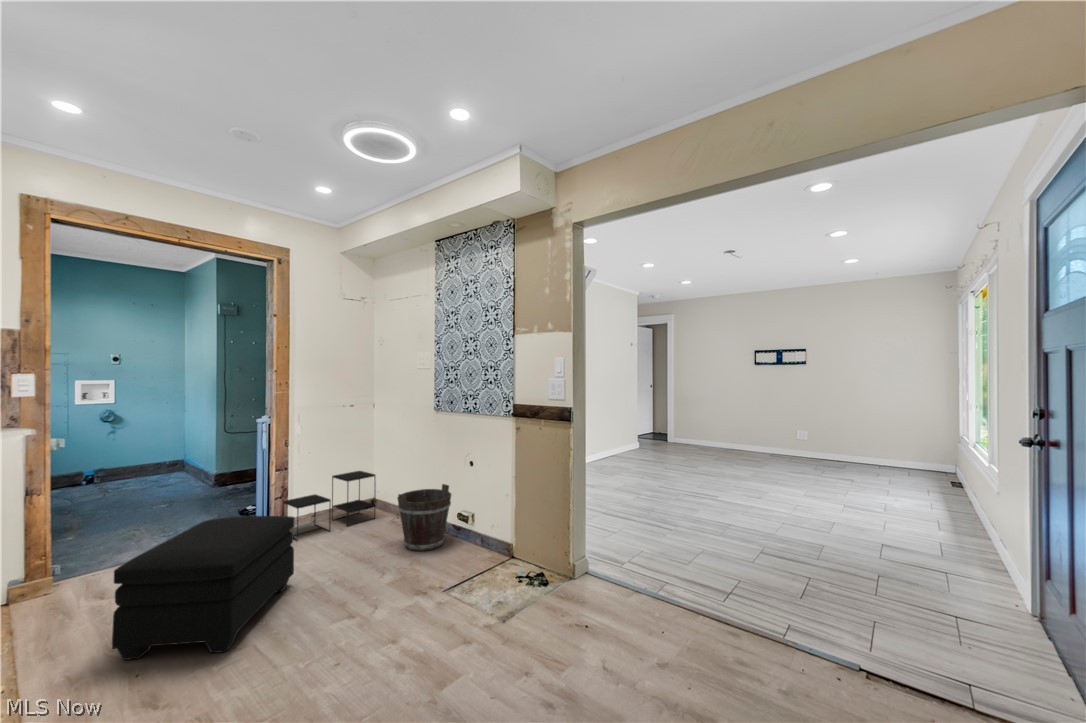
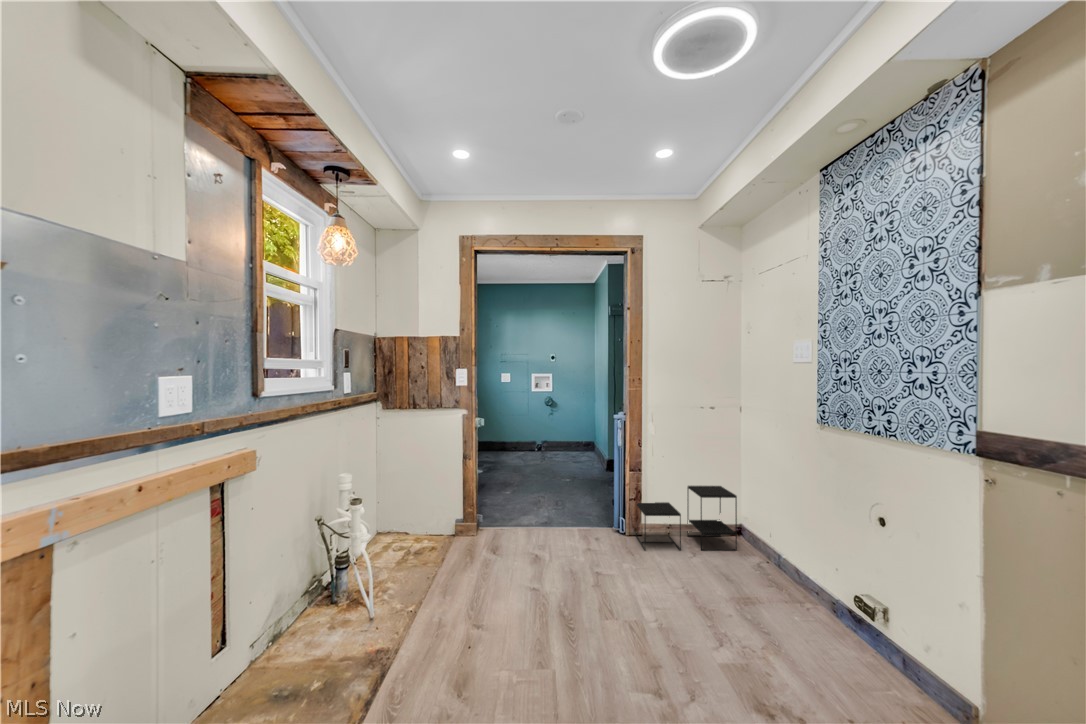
bucket: present [398,484,451,551] -> none [753,534,844,637]
ottoman: present [112,516,295,660] -> none [457,510,619,670]

